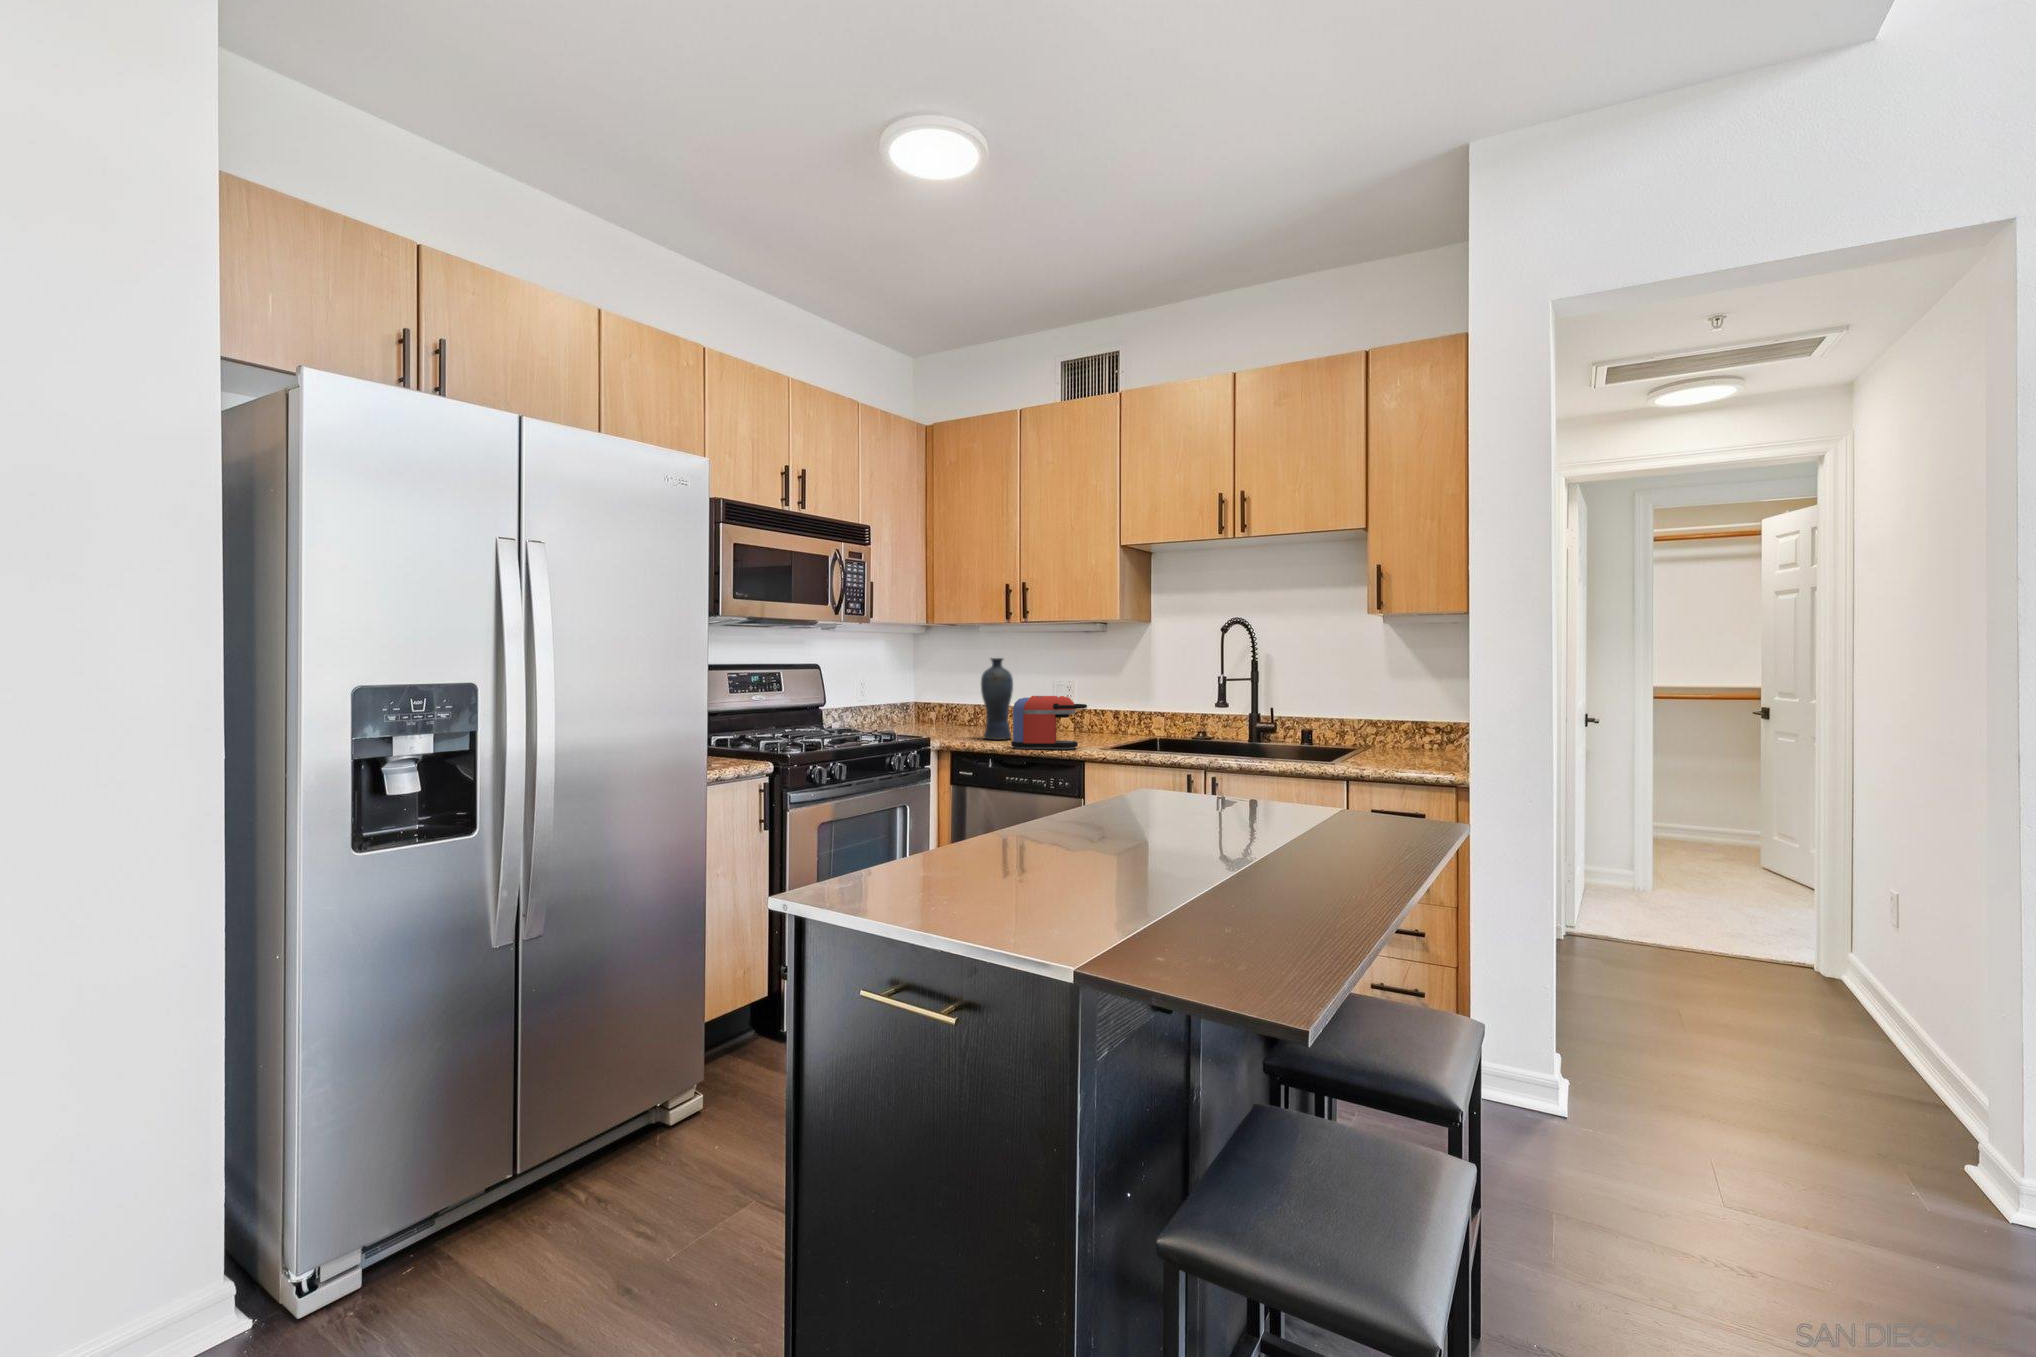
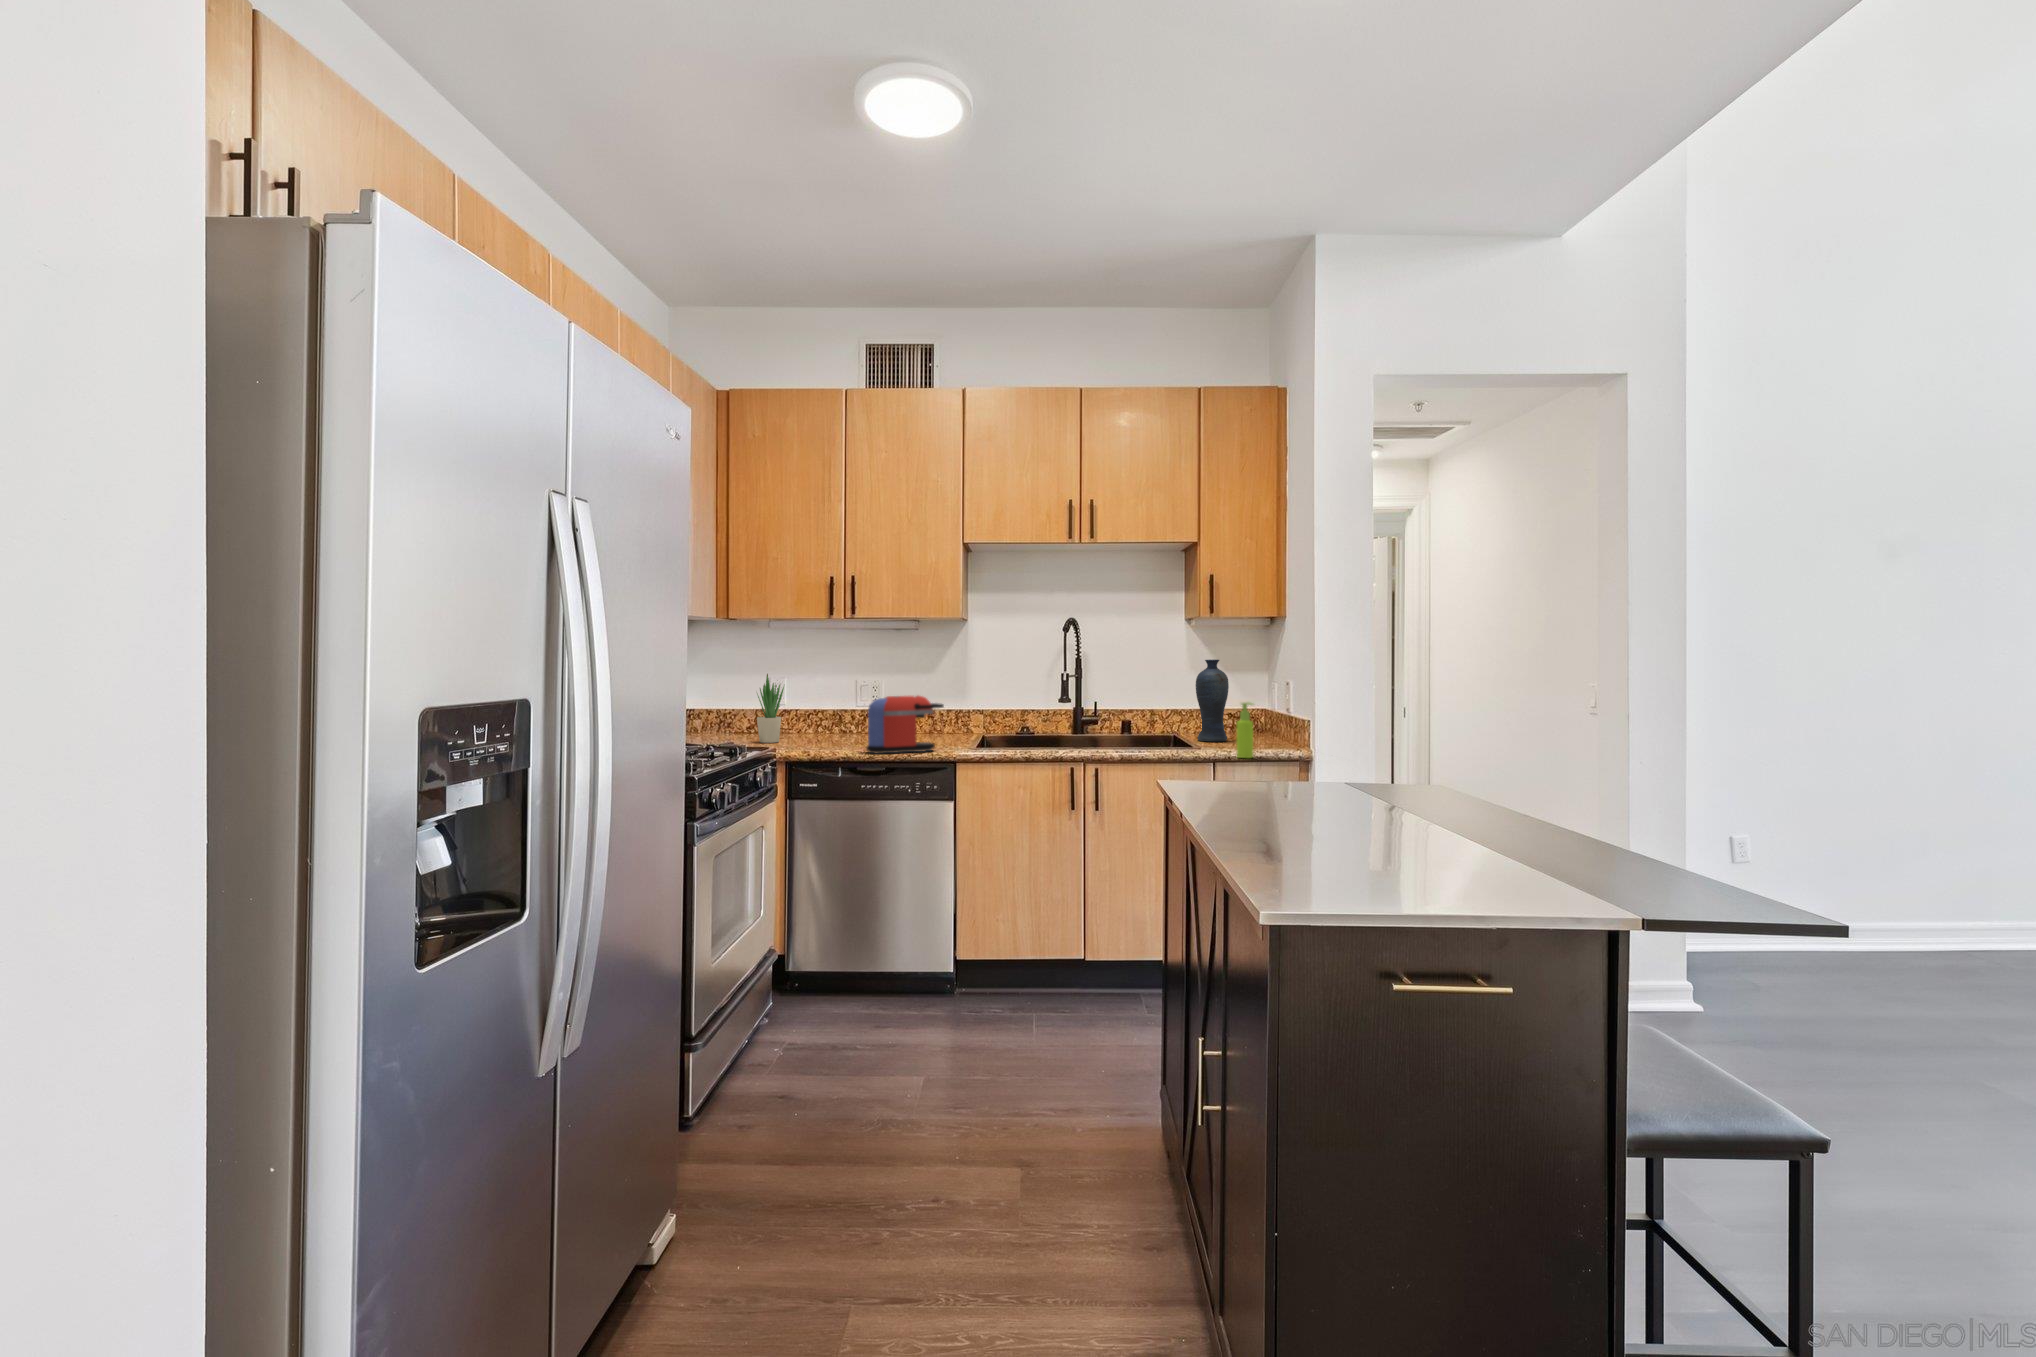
vase: present [981,658,1013,740] -> present [1196,660,1229,741]
potted plant: none [954,672,980,734] -> present [757,674,784,743]
soap dispenser: none [1368,714,1388,778] -> present [1237,703,1253,758]

